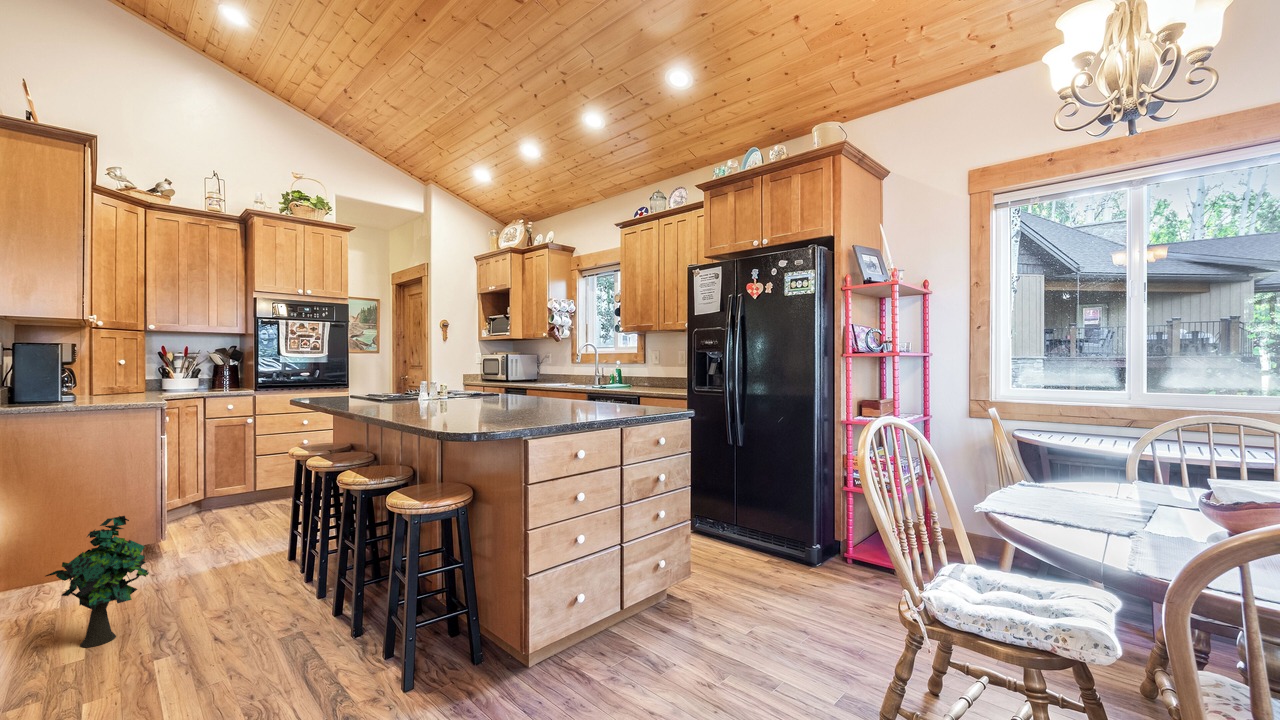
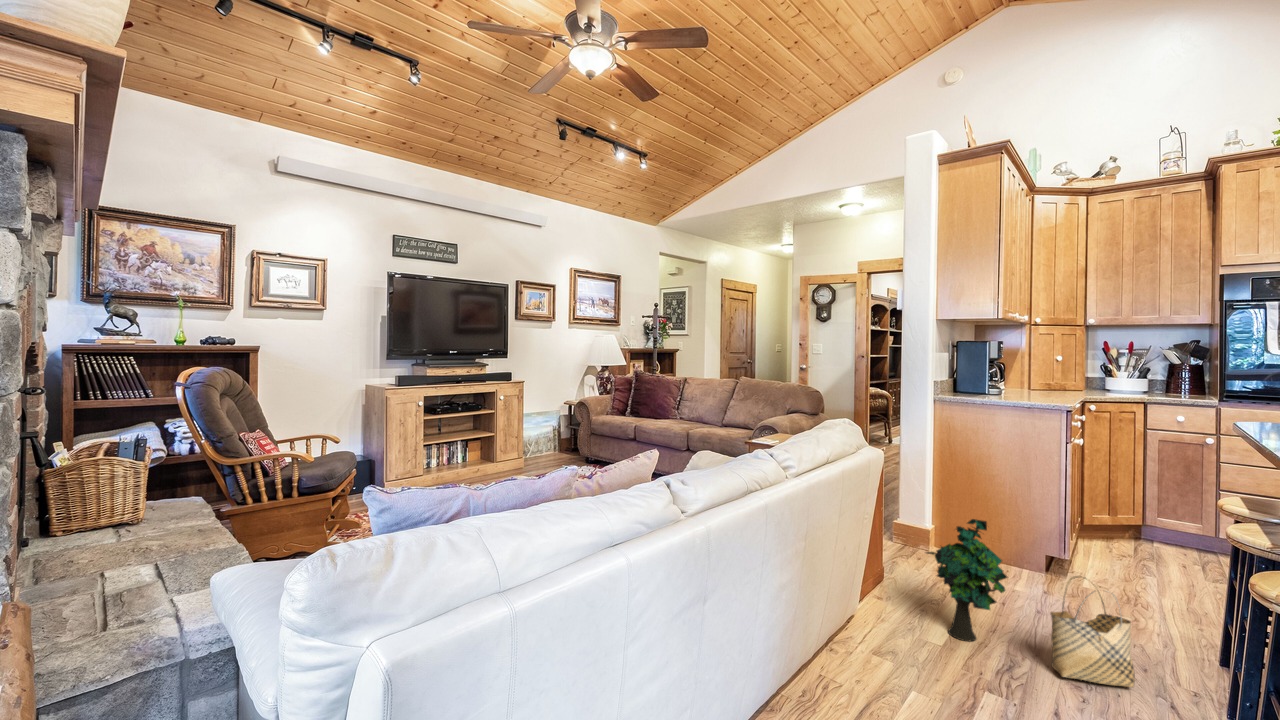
woven basket: none [193,533,254,618] -> present [1050,576,1135,687]

